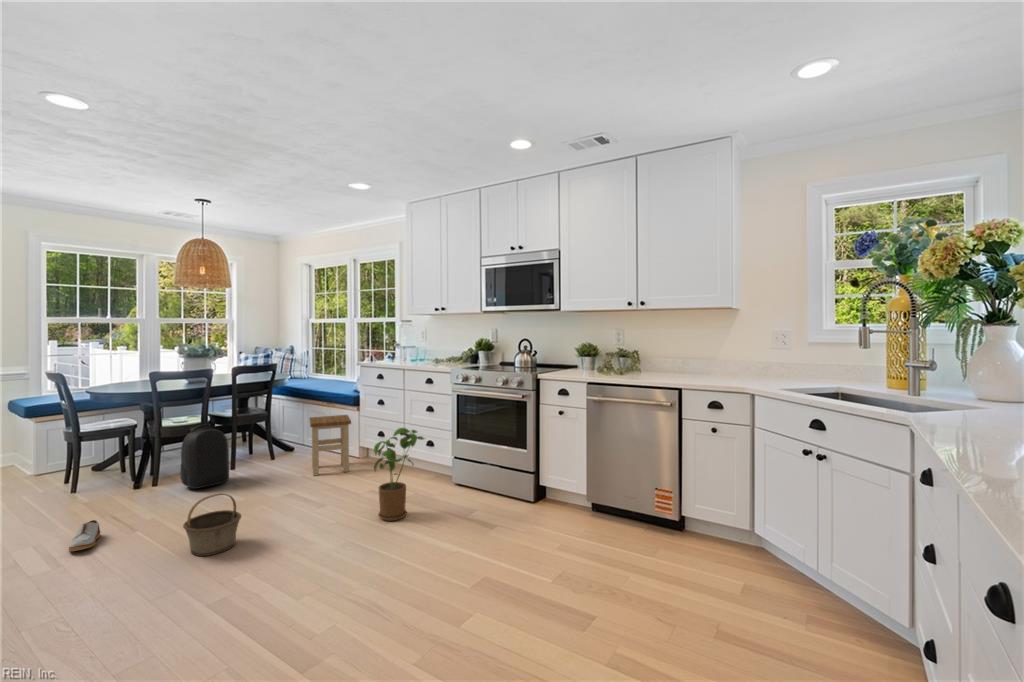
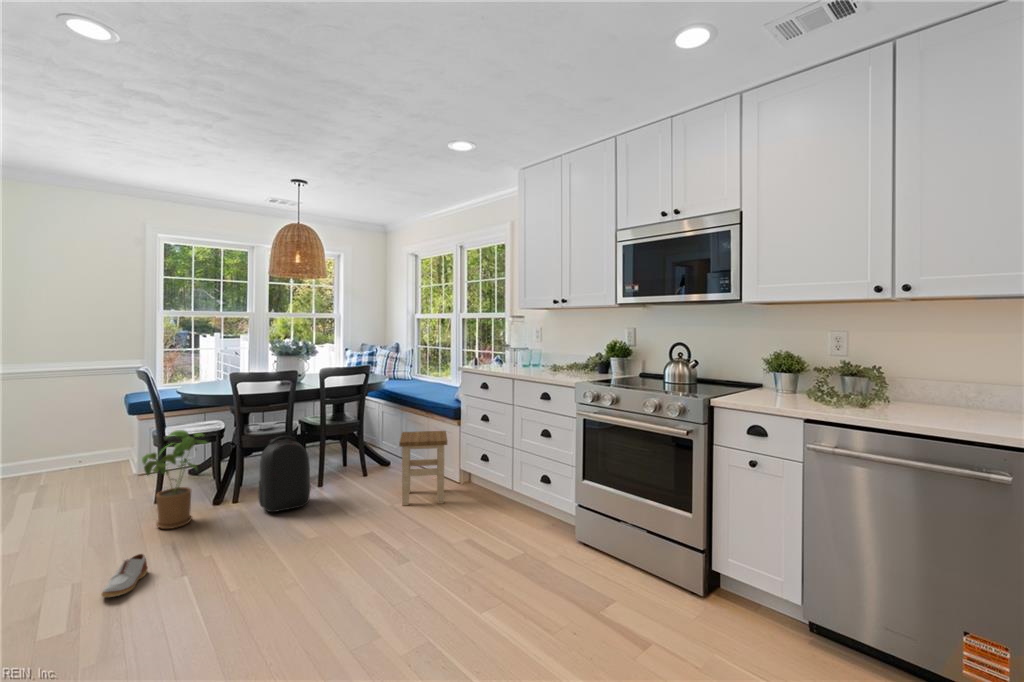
house plant: present [374,428,425,521] -> present [142,430,207,529]
basket: present [183,493,241,556] -> none [215,544,289,631]

